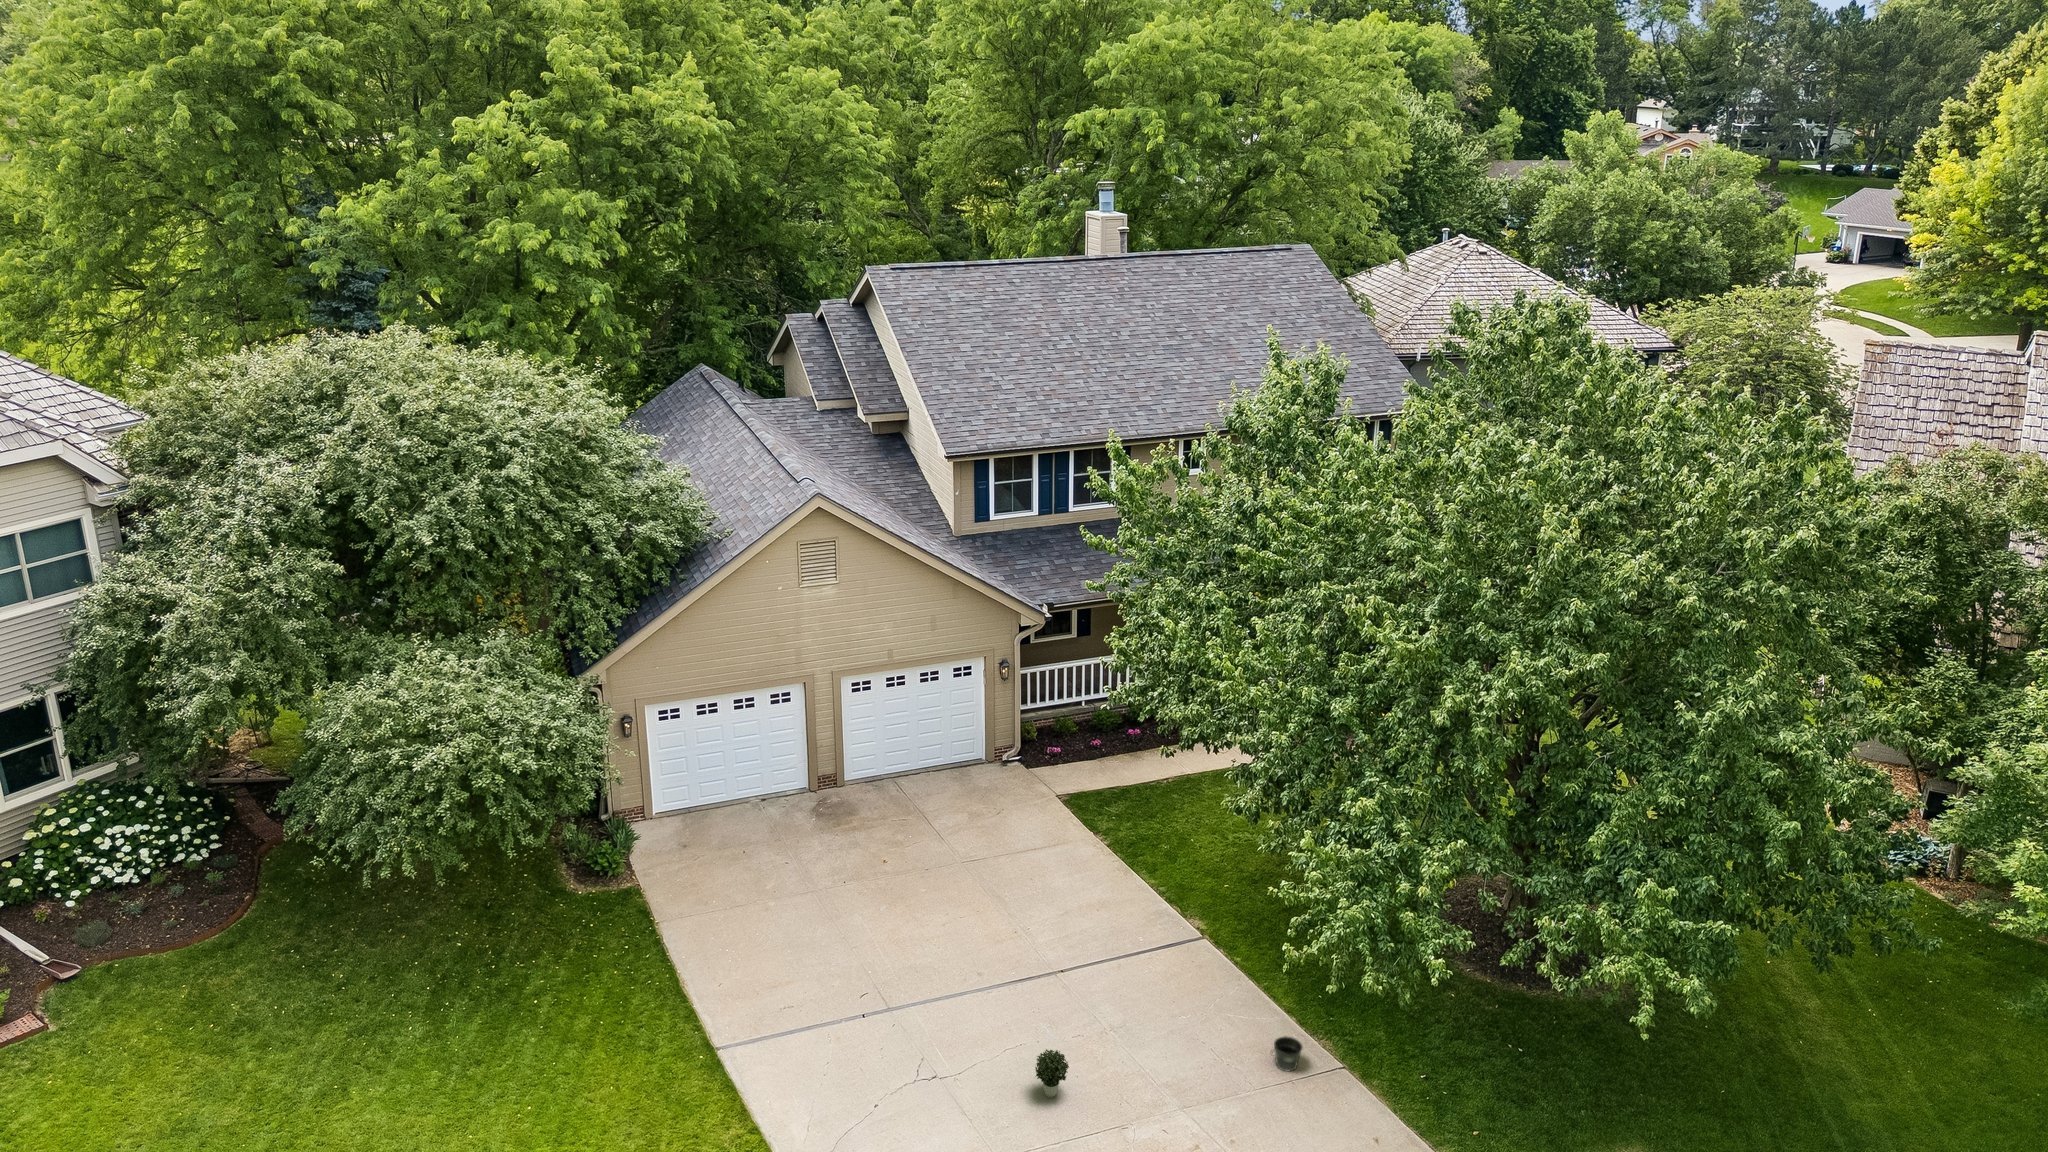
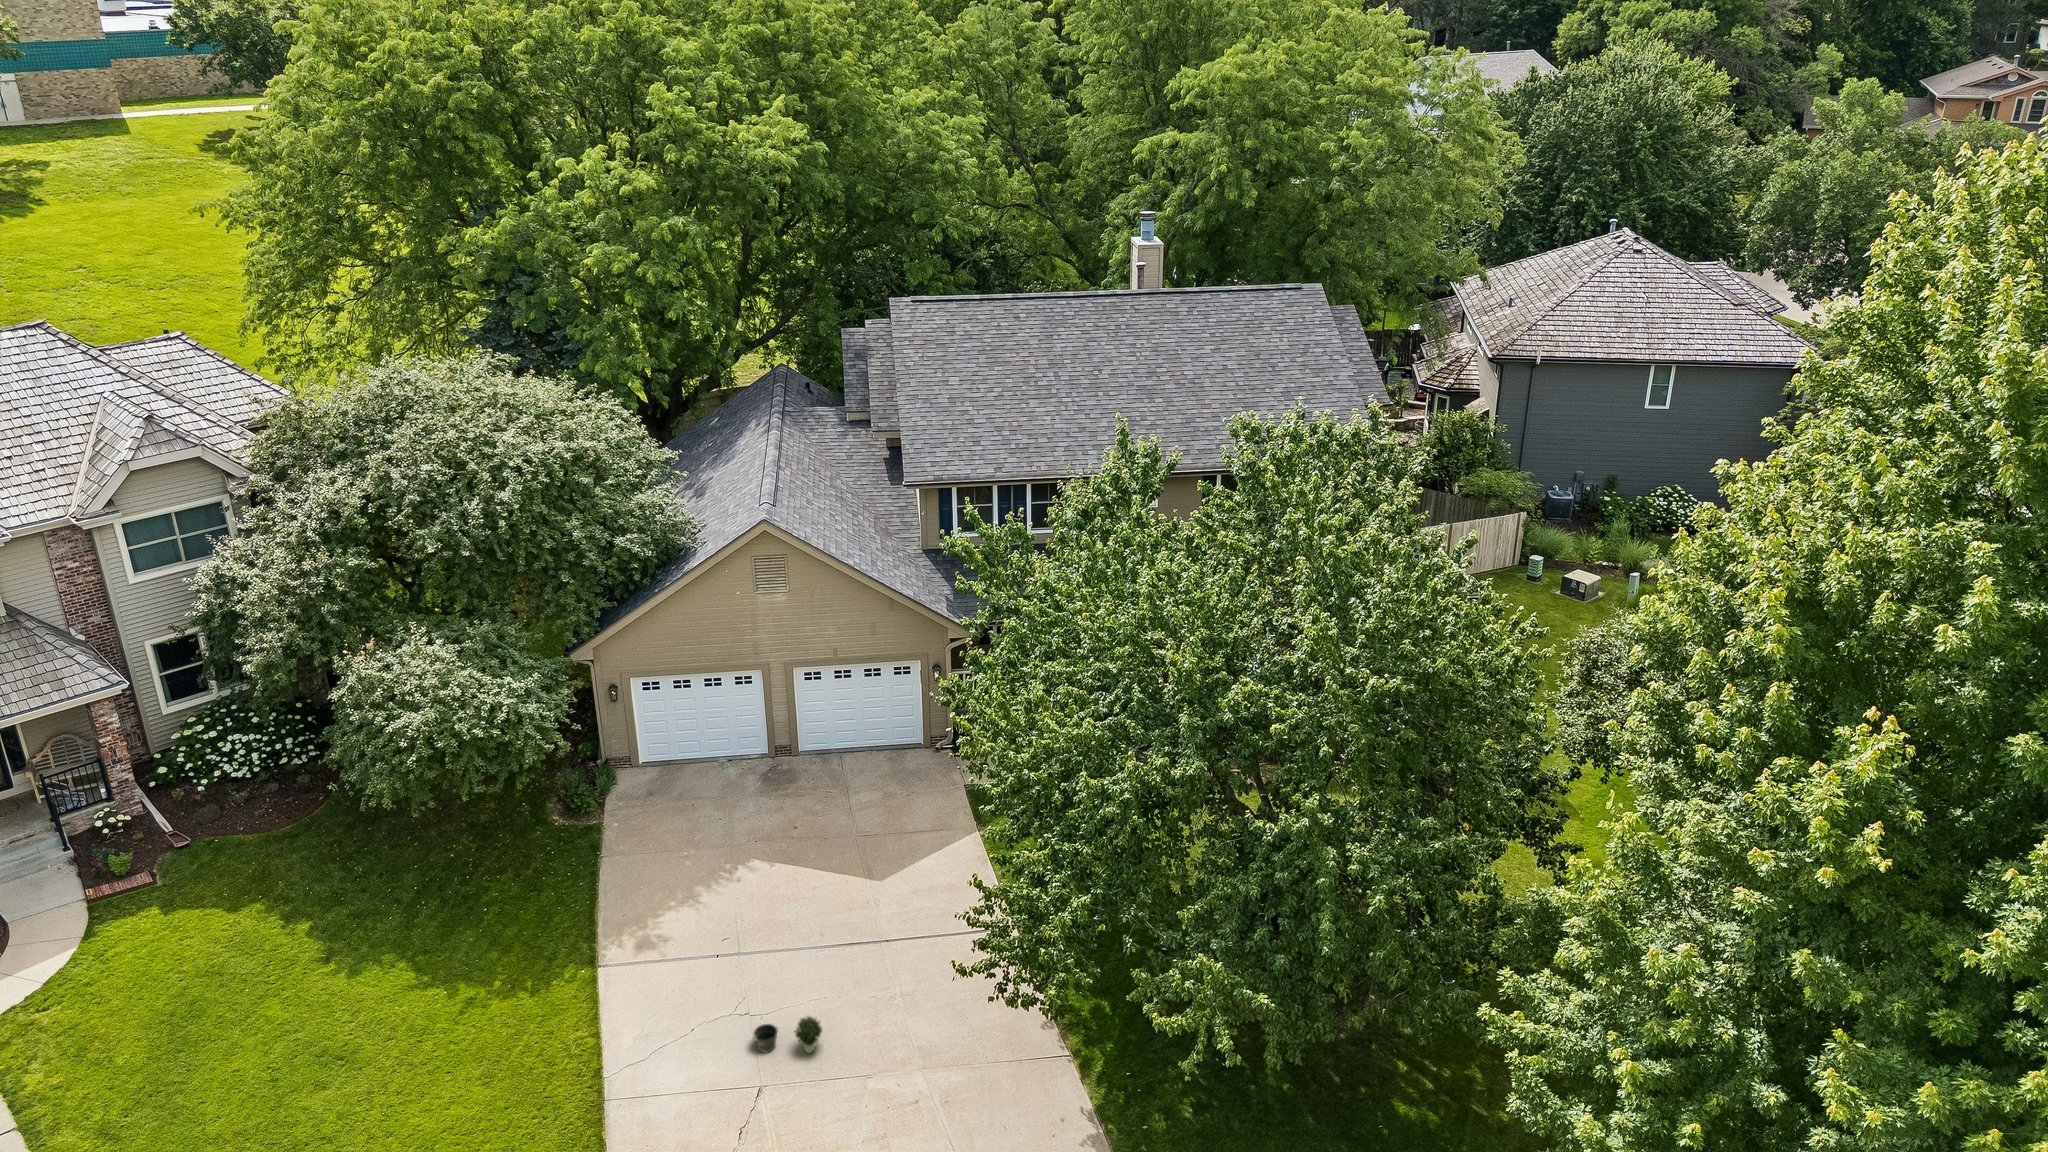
bucket: present [1274,1037,1303,1071] -> present [754,1024,777,1053]

